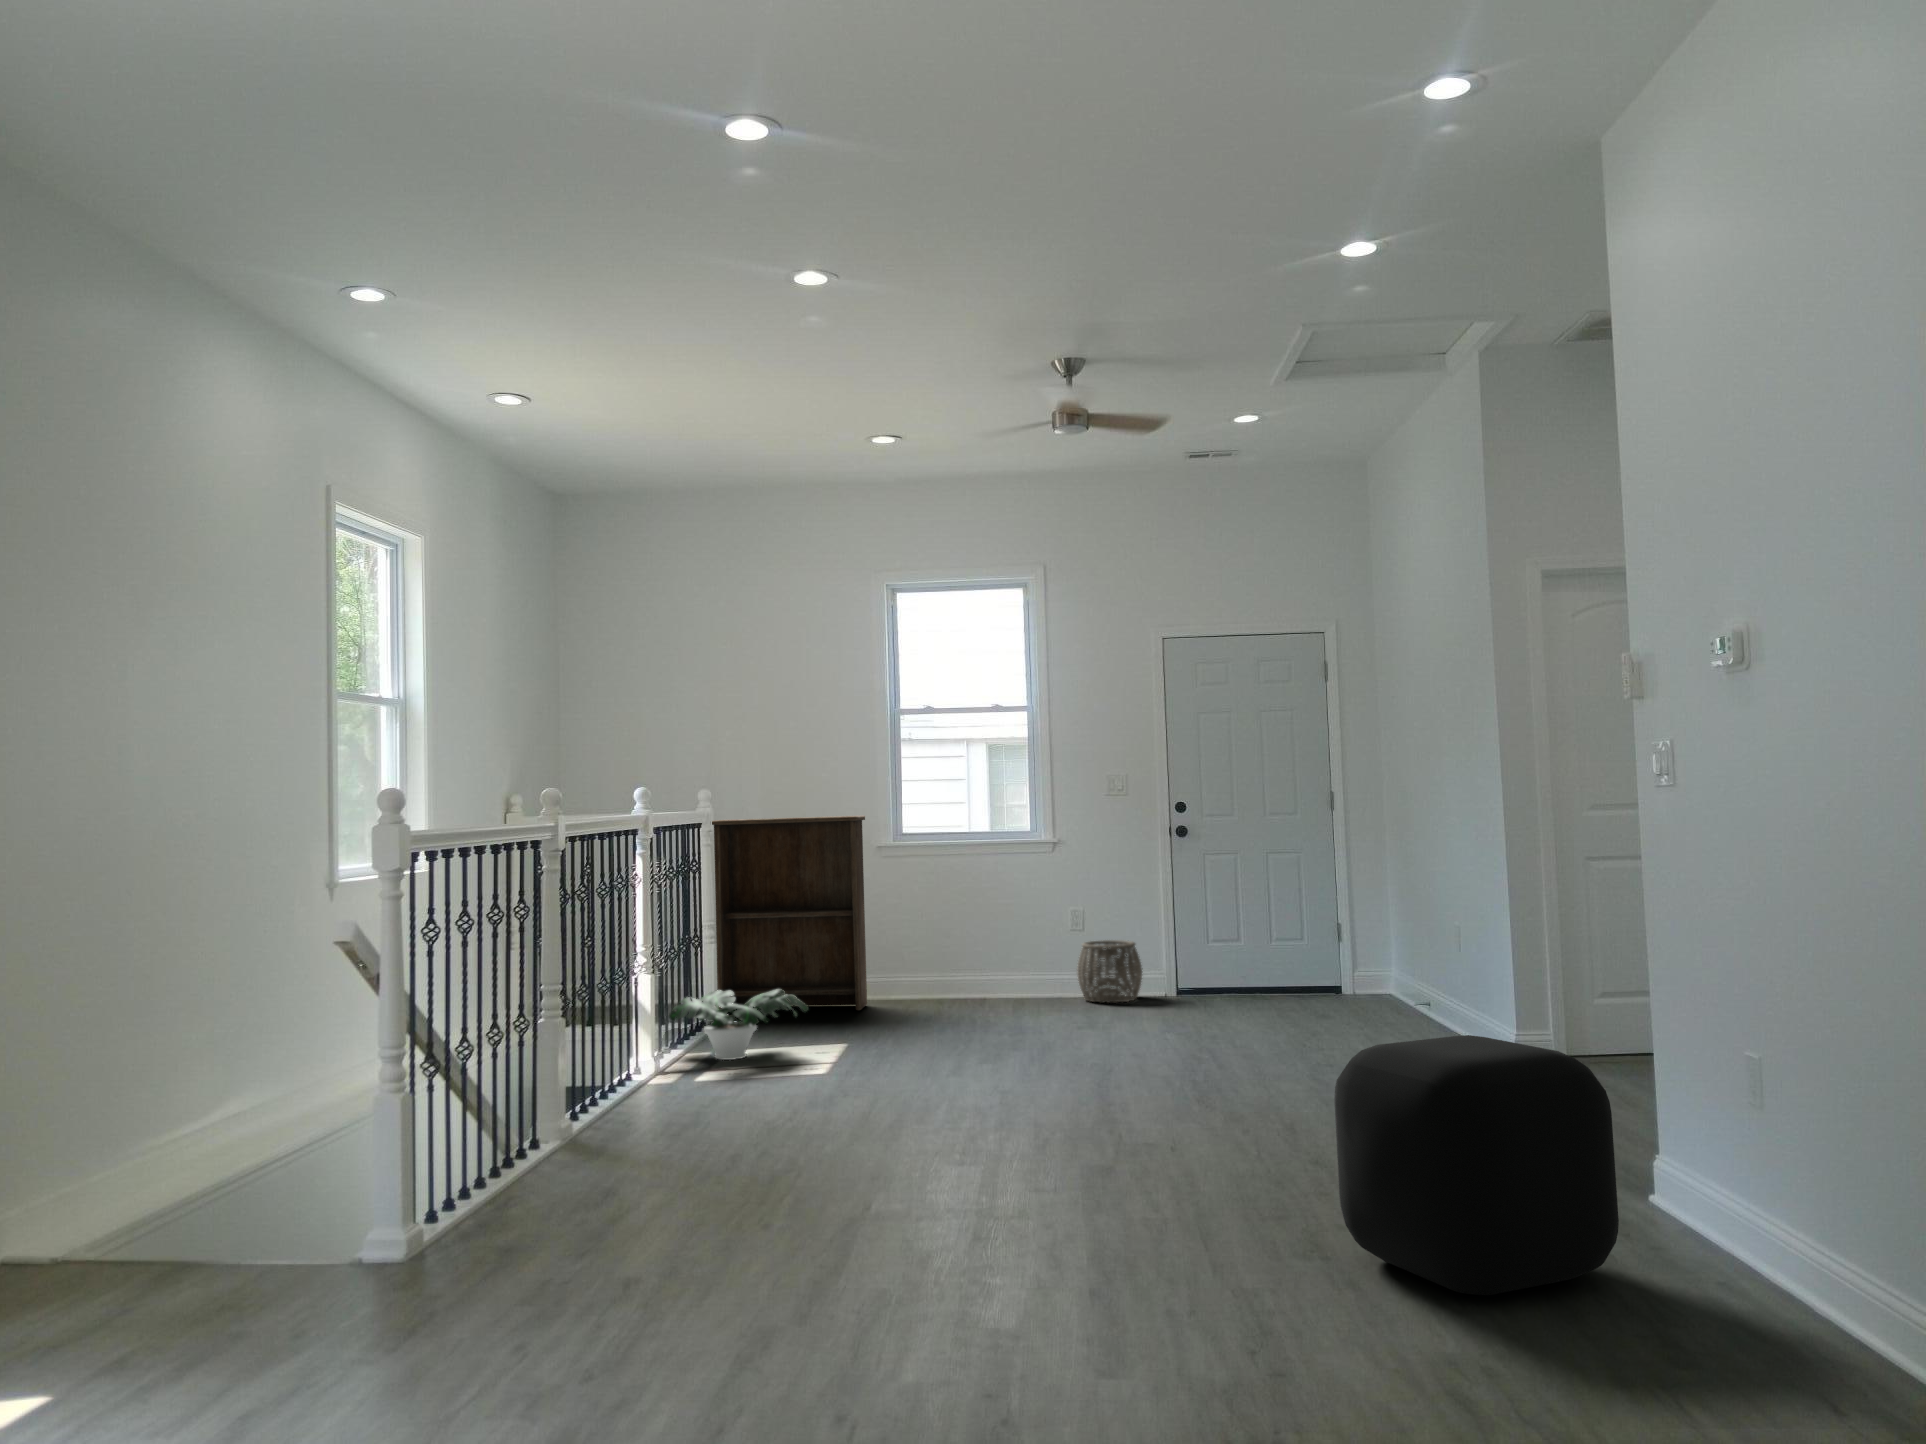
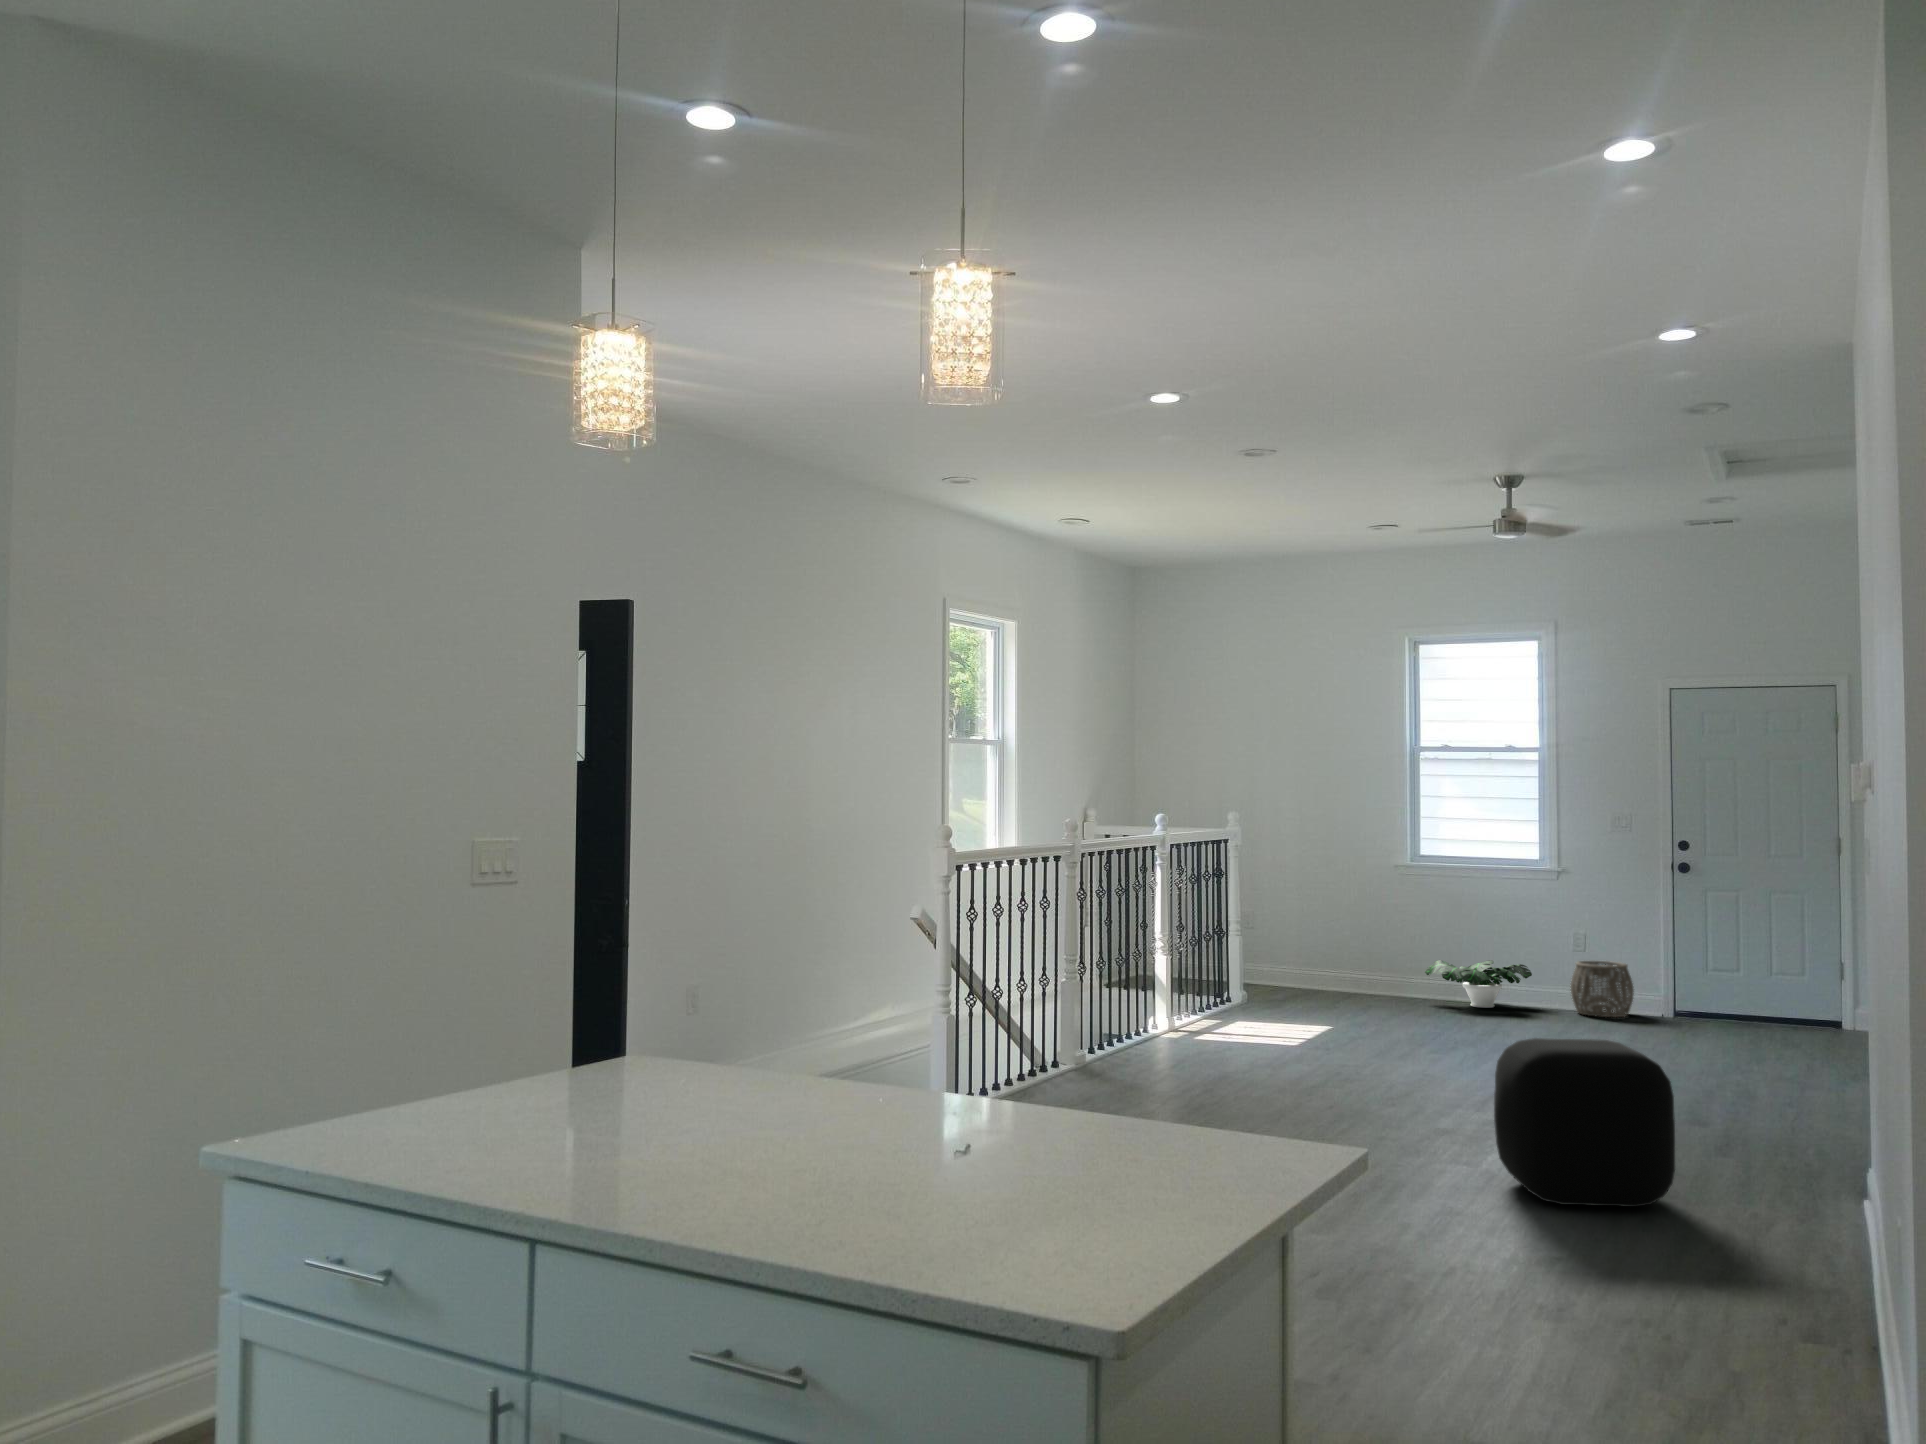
bookshelf: present [712,816,867,1010] -> none [1249,835,1381,1001]
potted plant: present [669,990,809,1060] -> present [1425,960,1532,1008]

